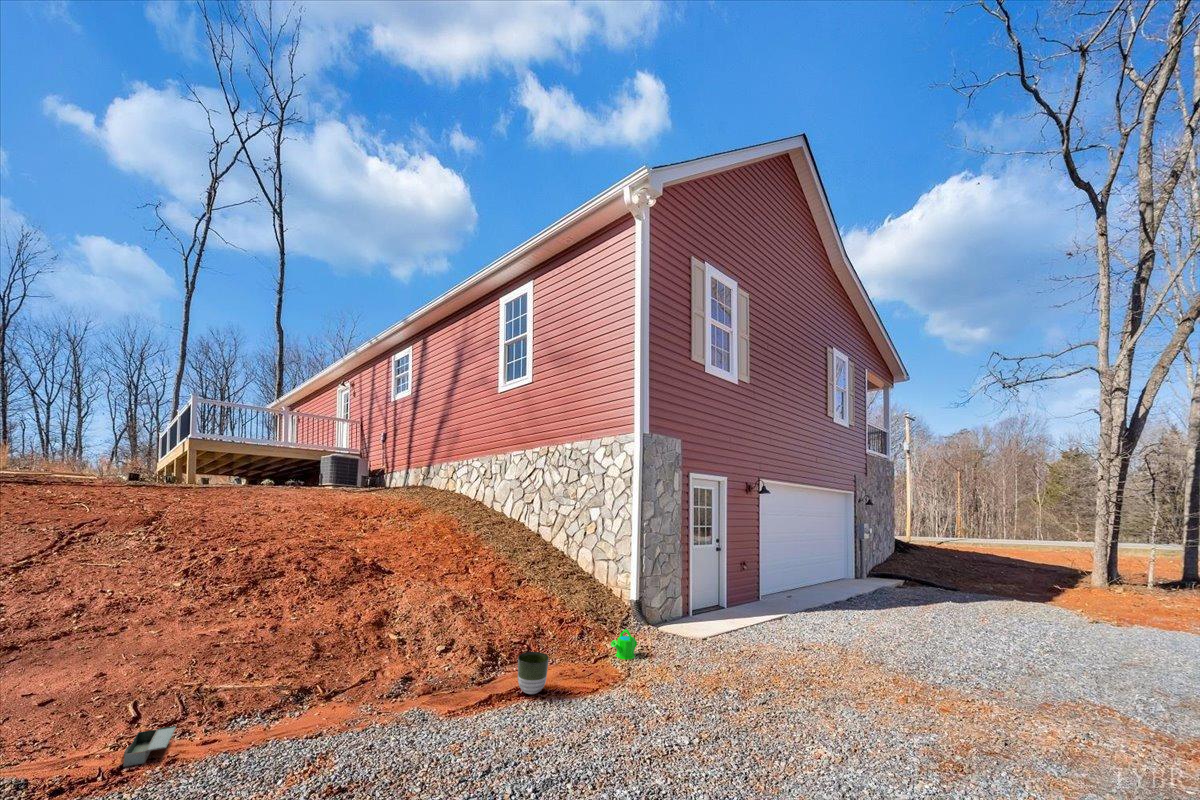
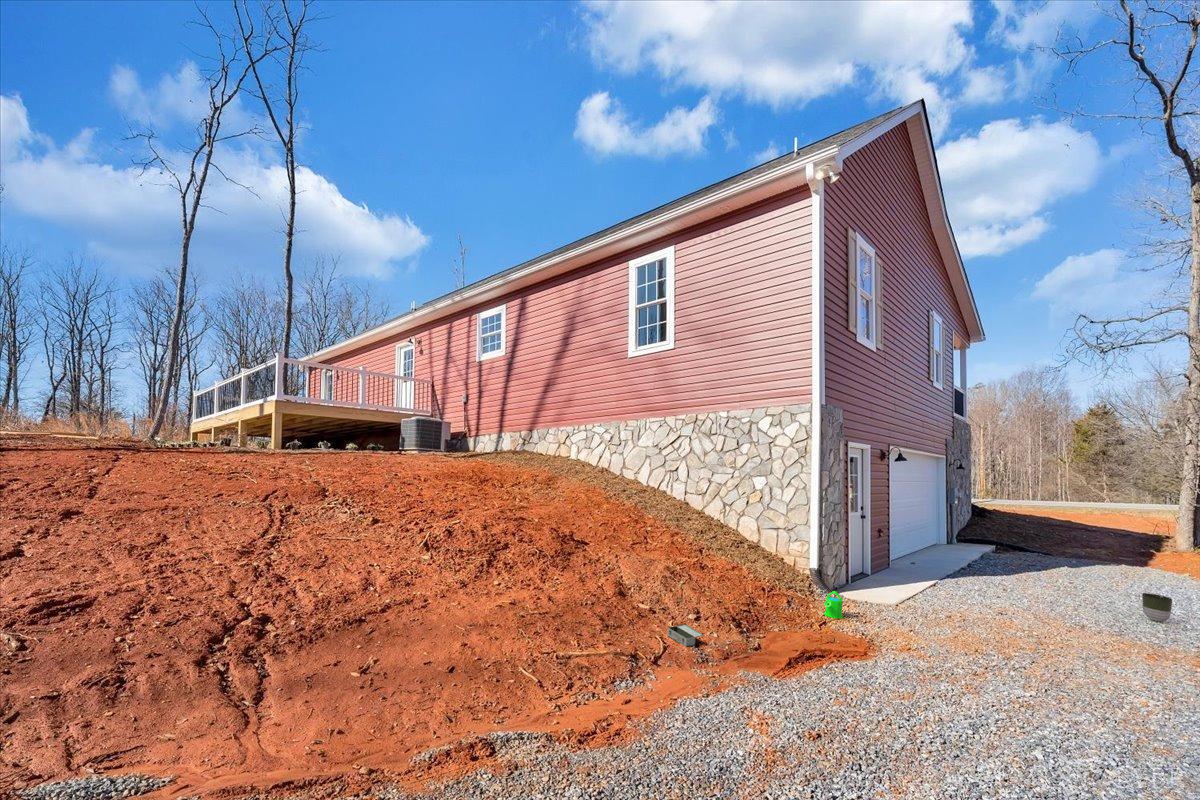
planter: present [518,652,549,694] -> present [1142,593,1172,622]
toolbox: present [123,726,176,767] -> present [667,624,704,647]

